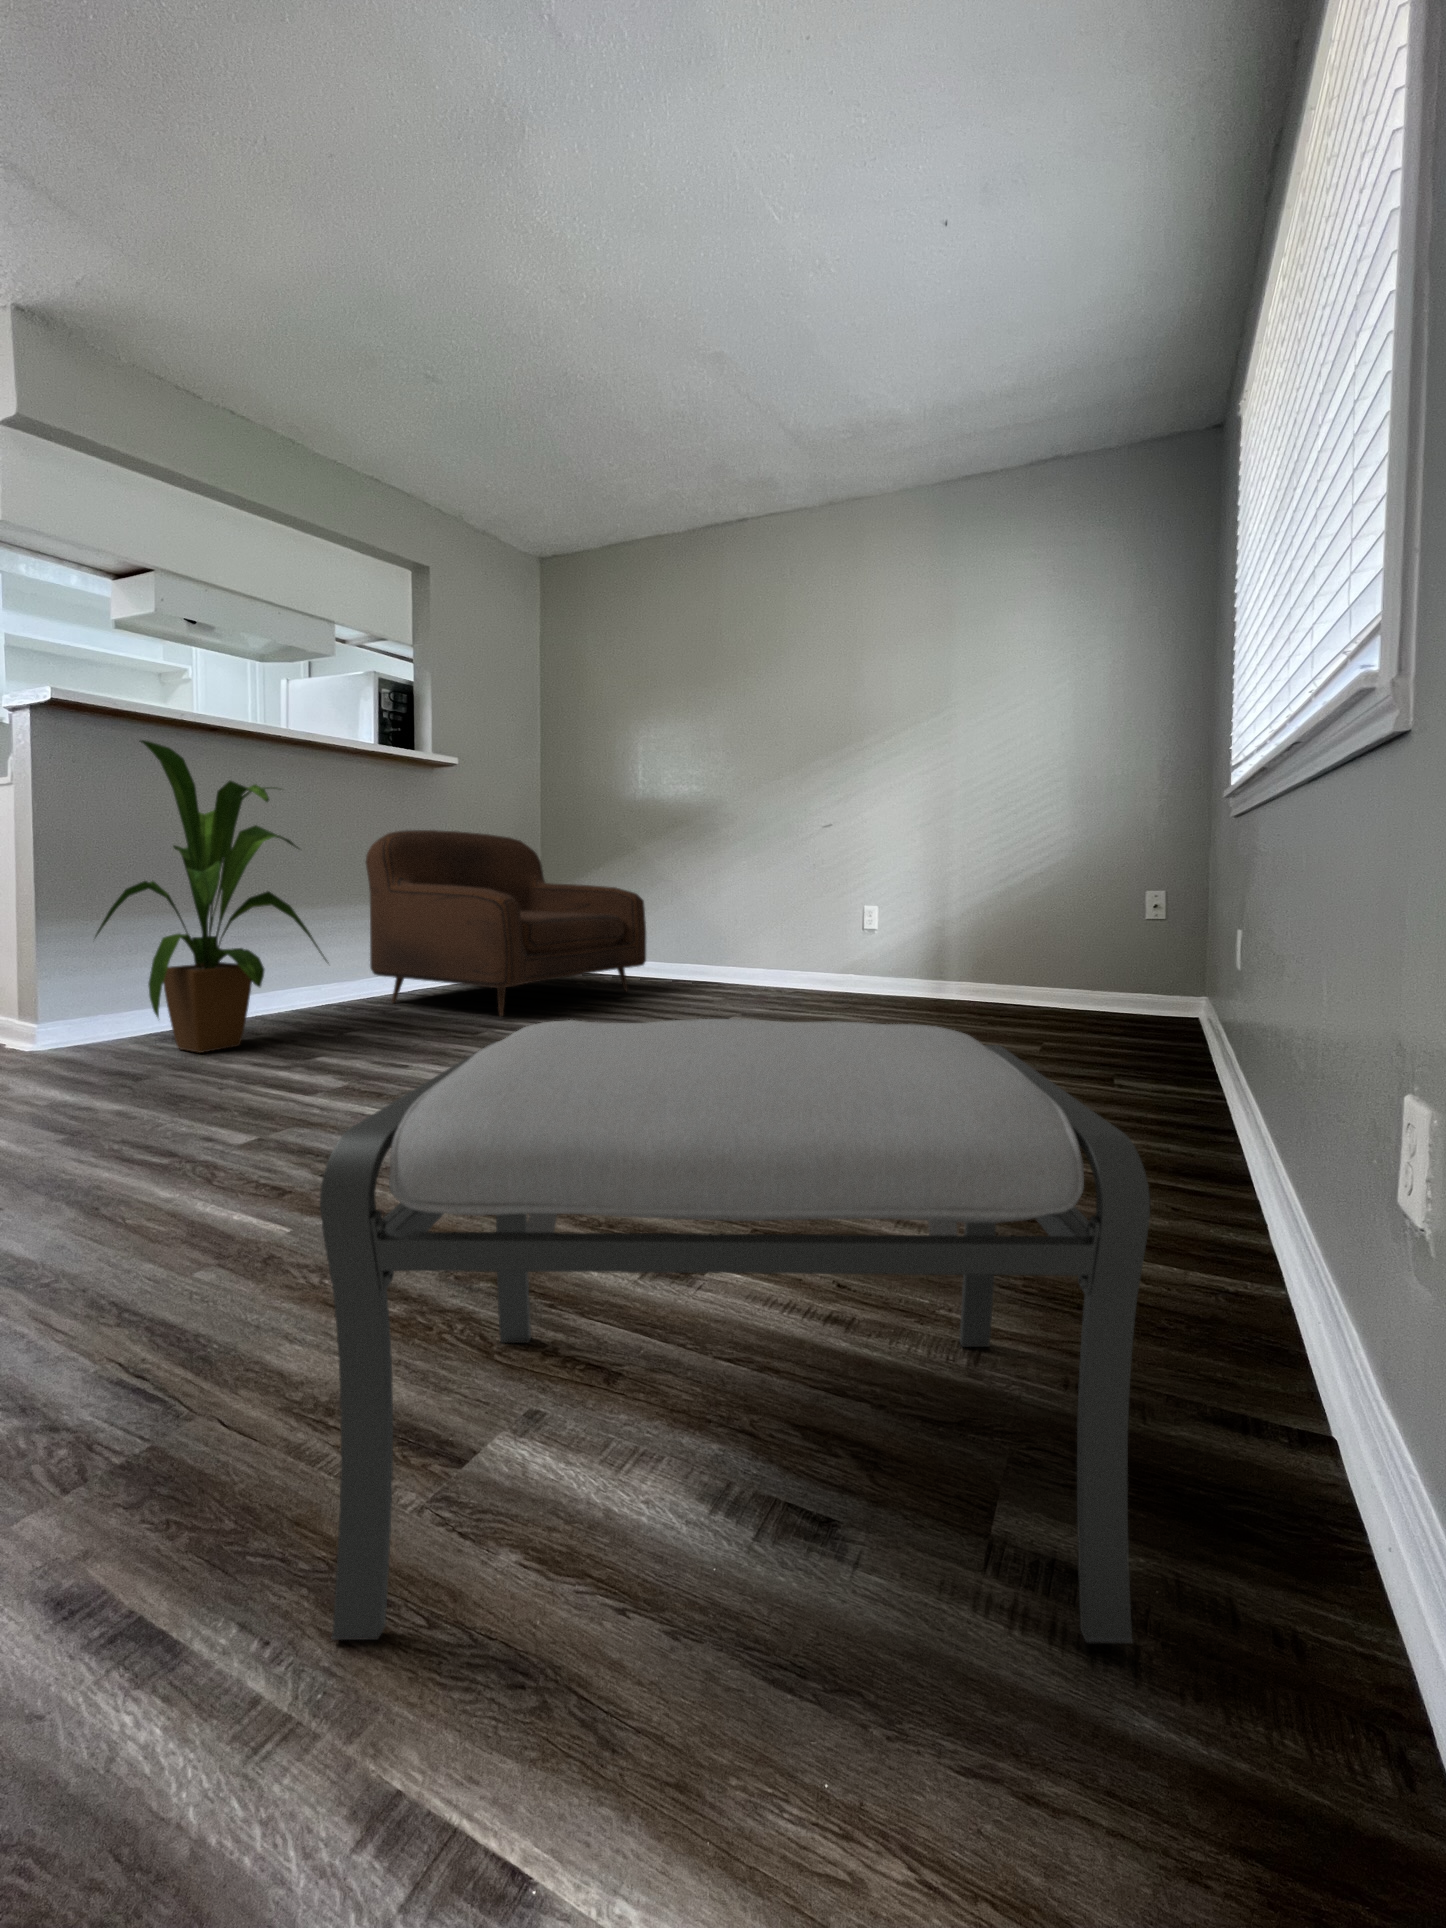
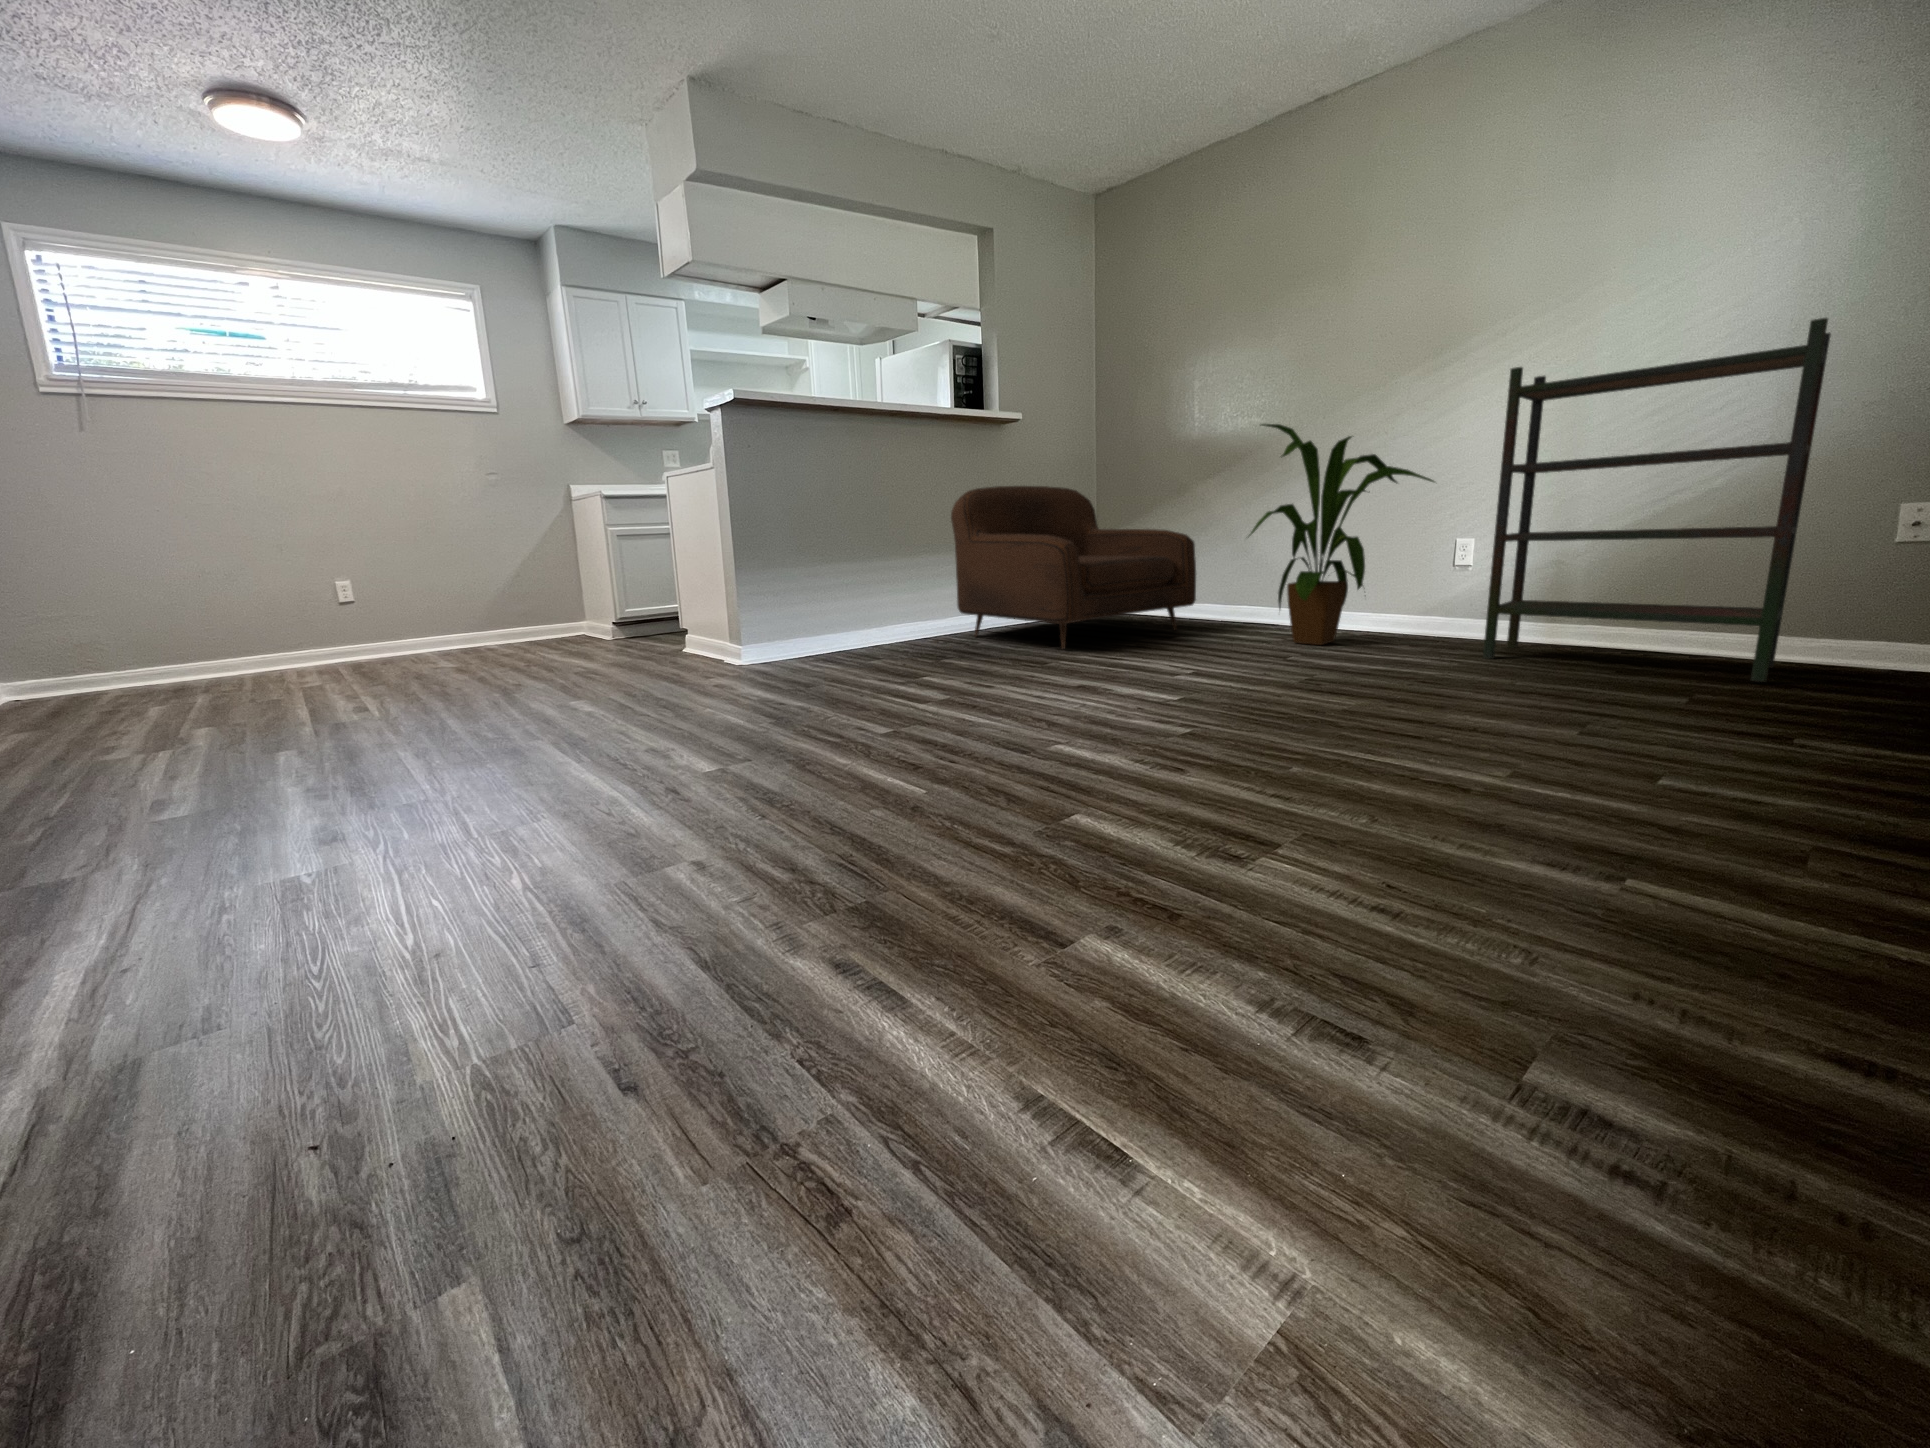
house plant: present [95,740,327,1053] -> present [1249,424,1434,645]
bookshelf: none [895,759,1090,1031] -> present [1483,318,1831,682]
ottoman: present [320,1019,1150,1644] -> none [979,630,1766,1203]

